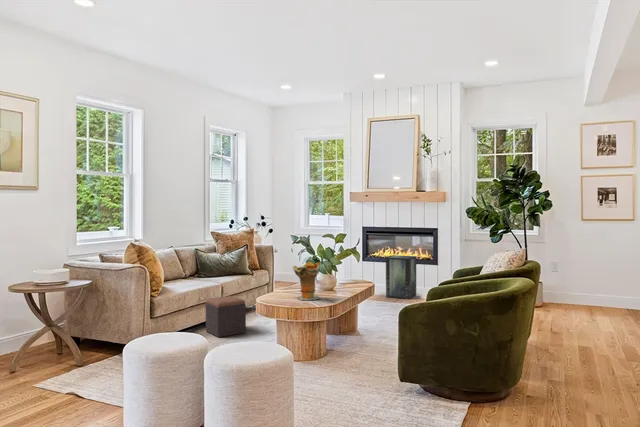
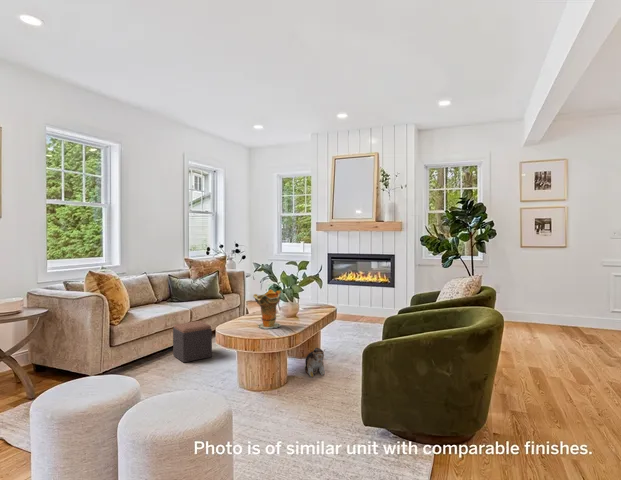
storage box: present [386,255,416,299] -> none [348,279,375,319]
plush toy: none [343,321,365,351] -> present [305,348,325,378]

